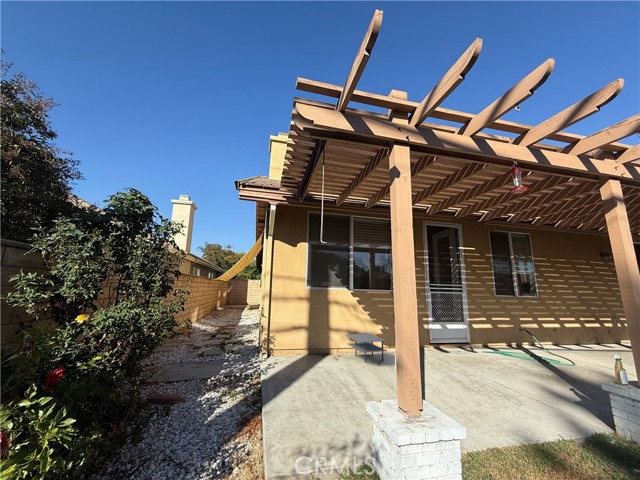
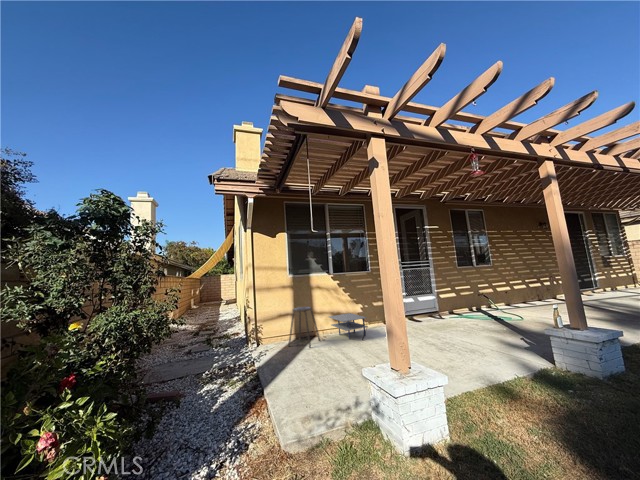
stool: none [299,321,334,366] -> present [288,307,320,347]

